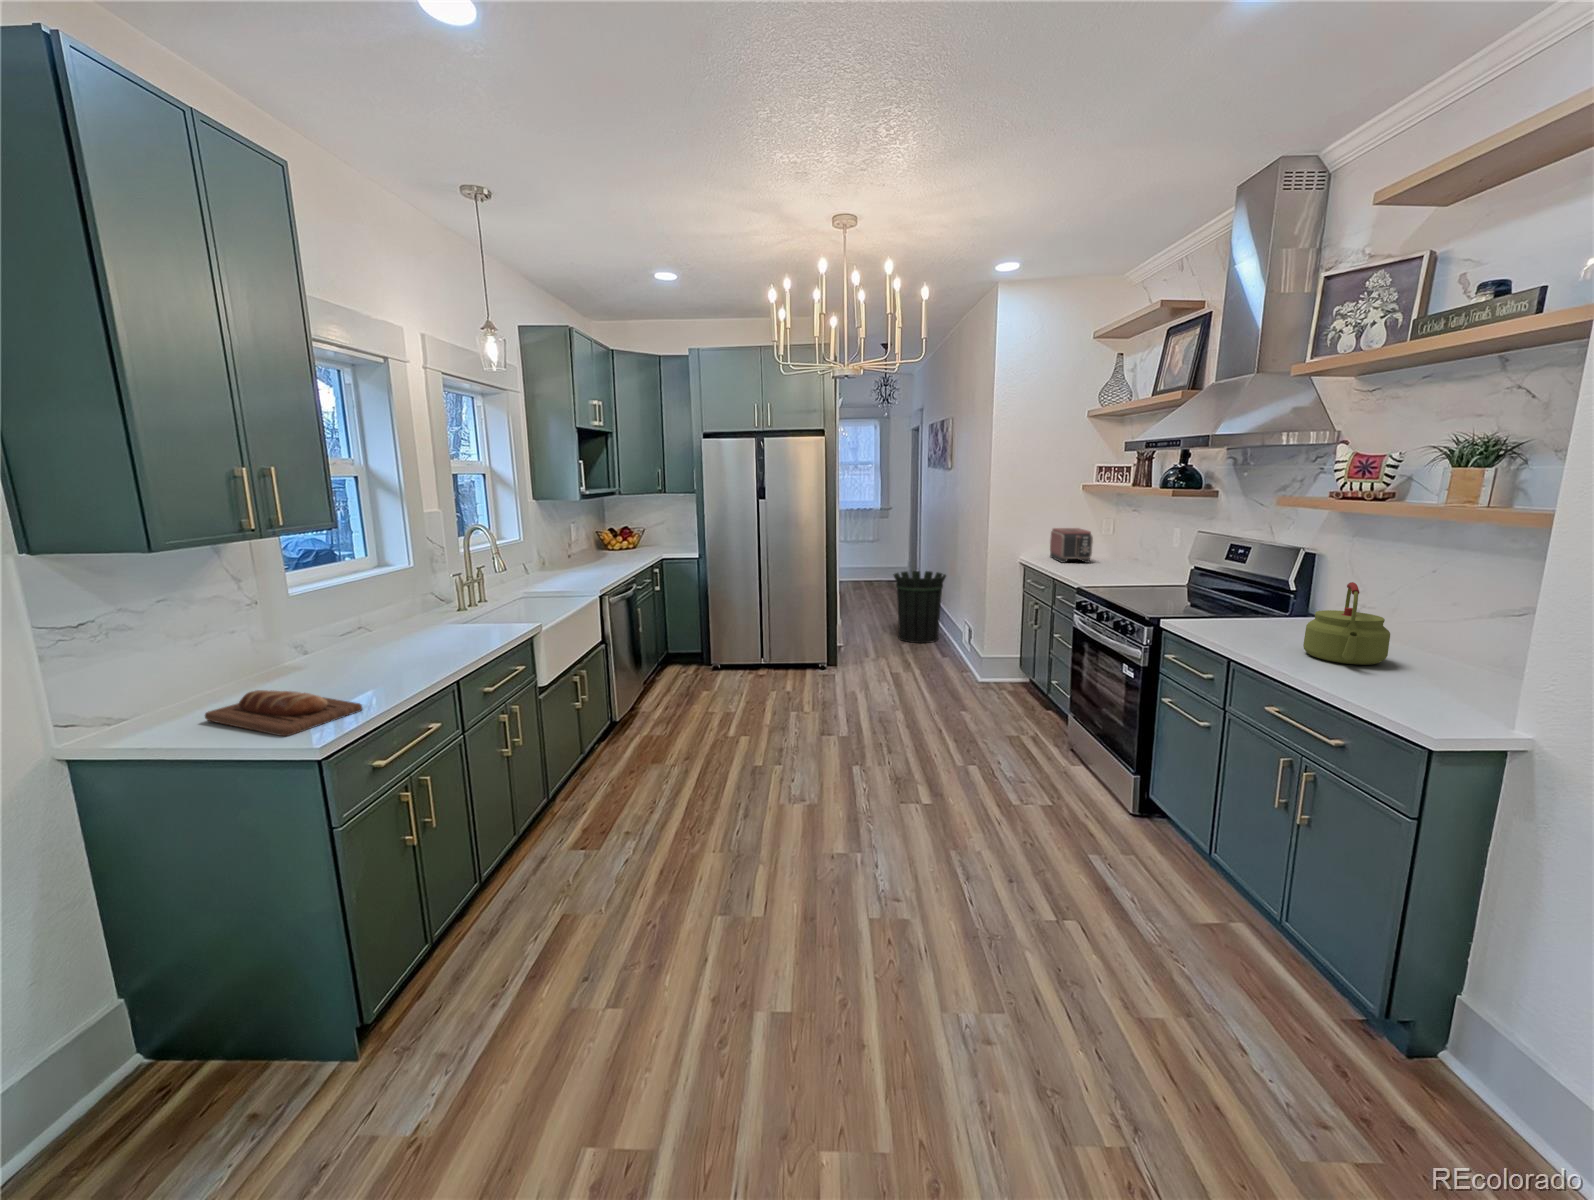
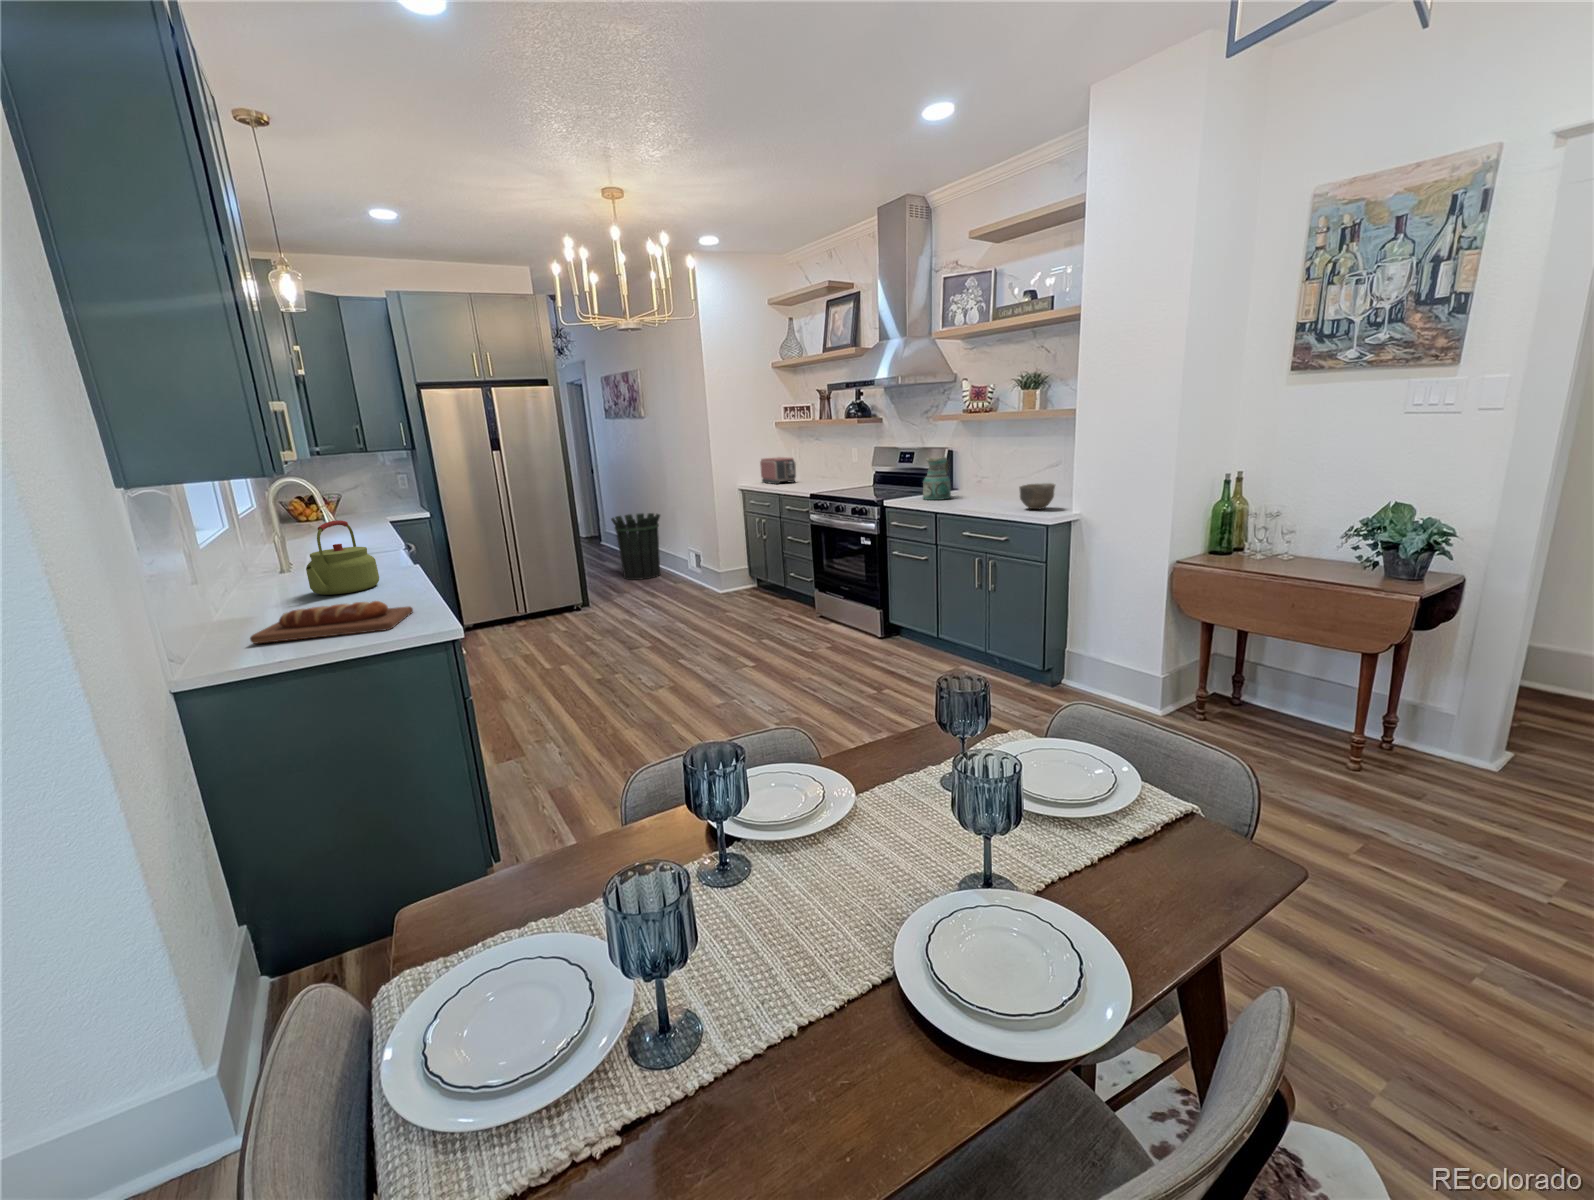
ceramic pitcher: none [1225,565,1286,636] -> present [923,456,951,500]
kettle: present [1303,582,1390,665] -> present [306,520,379,595]
bowl: none [1390,650,1485,705] -> present [1019,483,1055,509]

